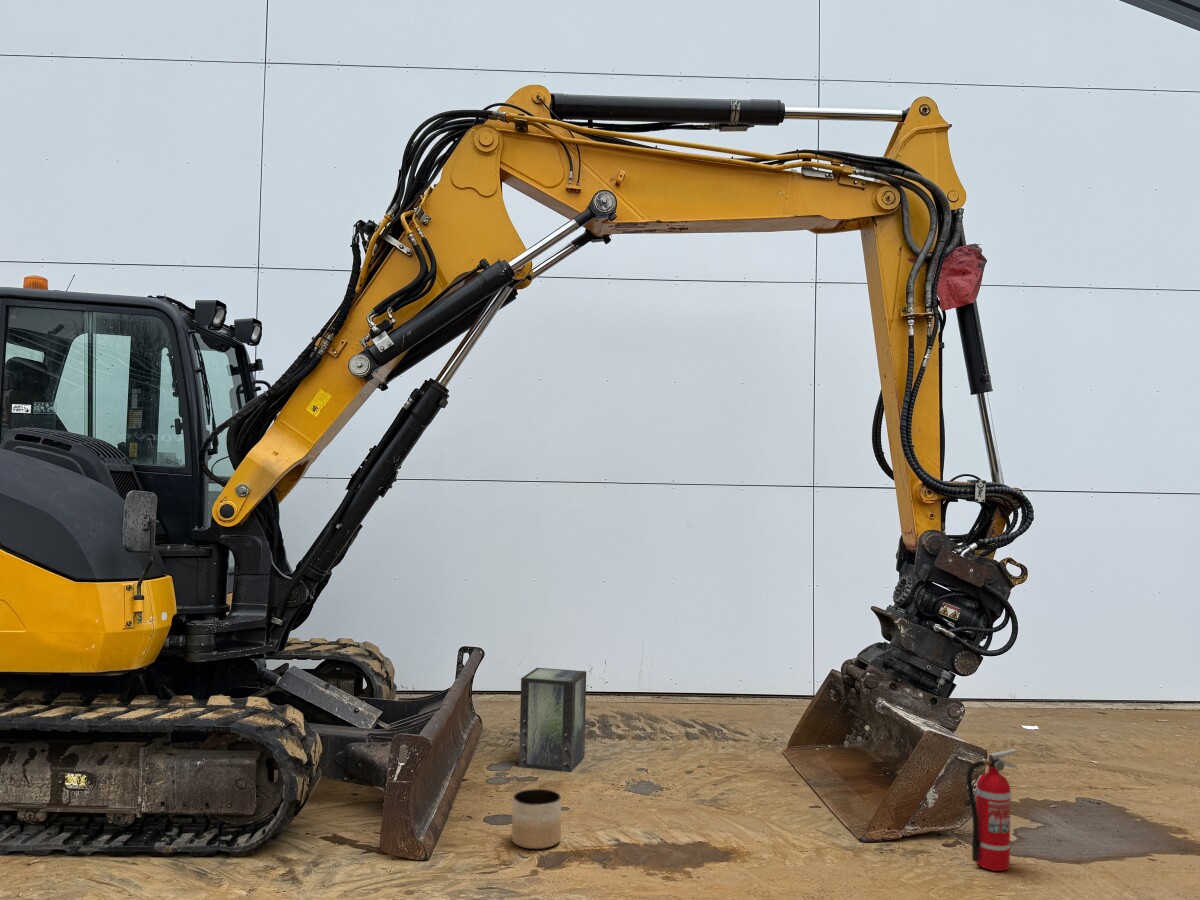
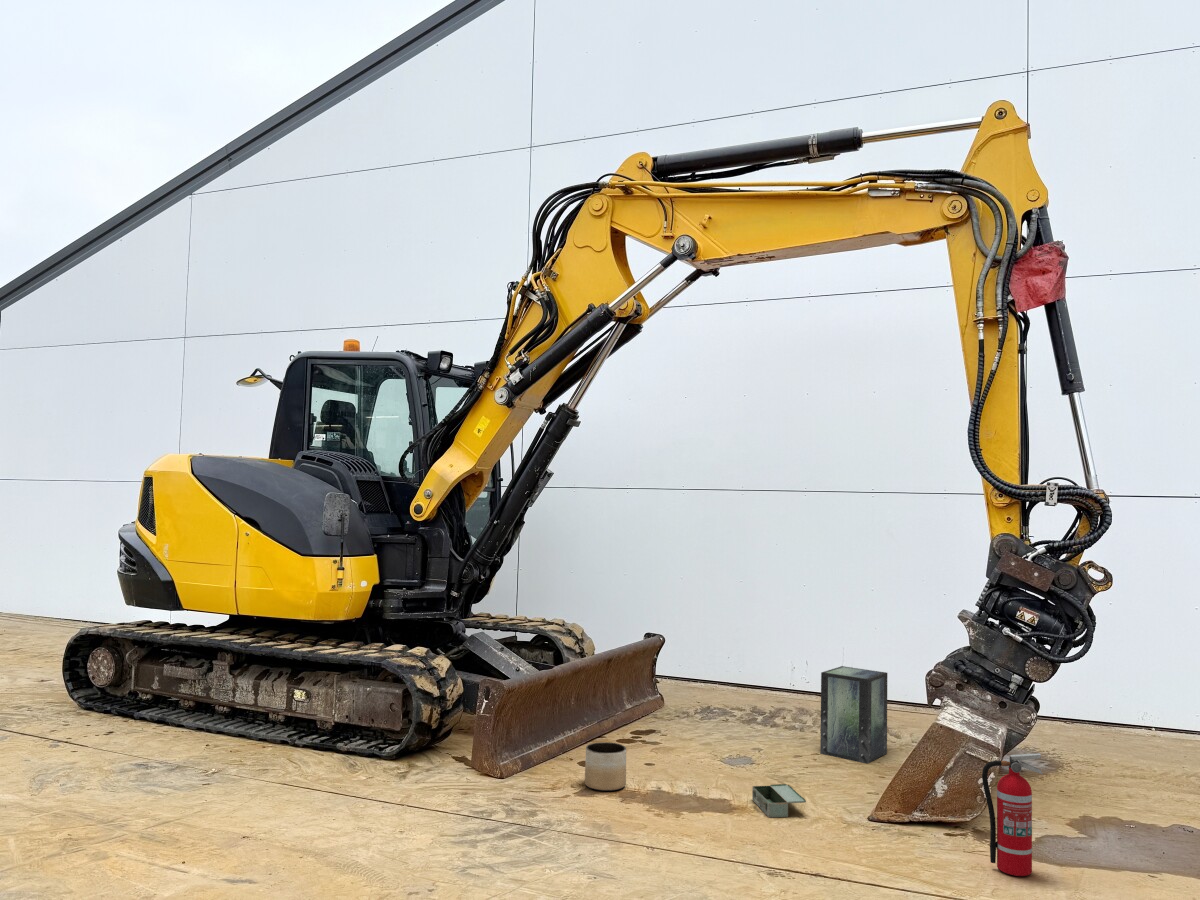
storage box: present [519,668,586,772] -> present [820,666,887,764]
toolbox: none [699,807,768,849] -> present [752,784,806,818]

